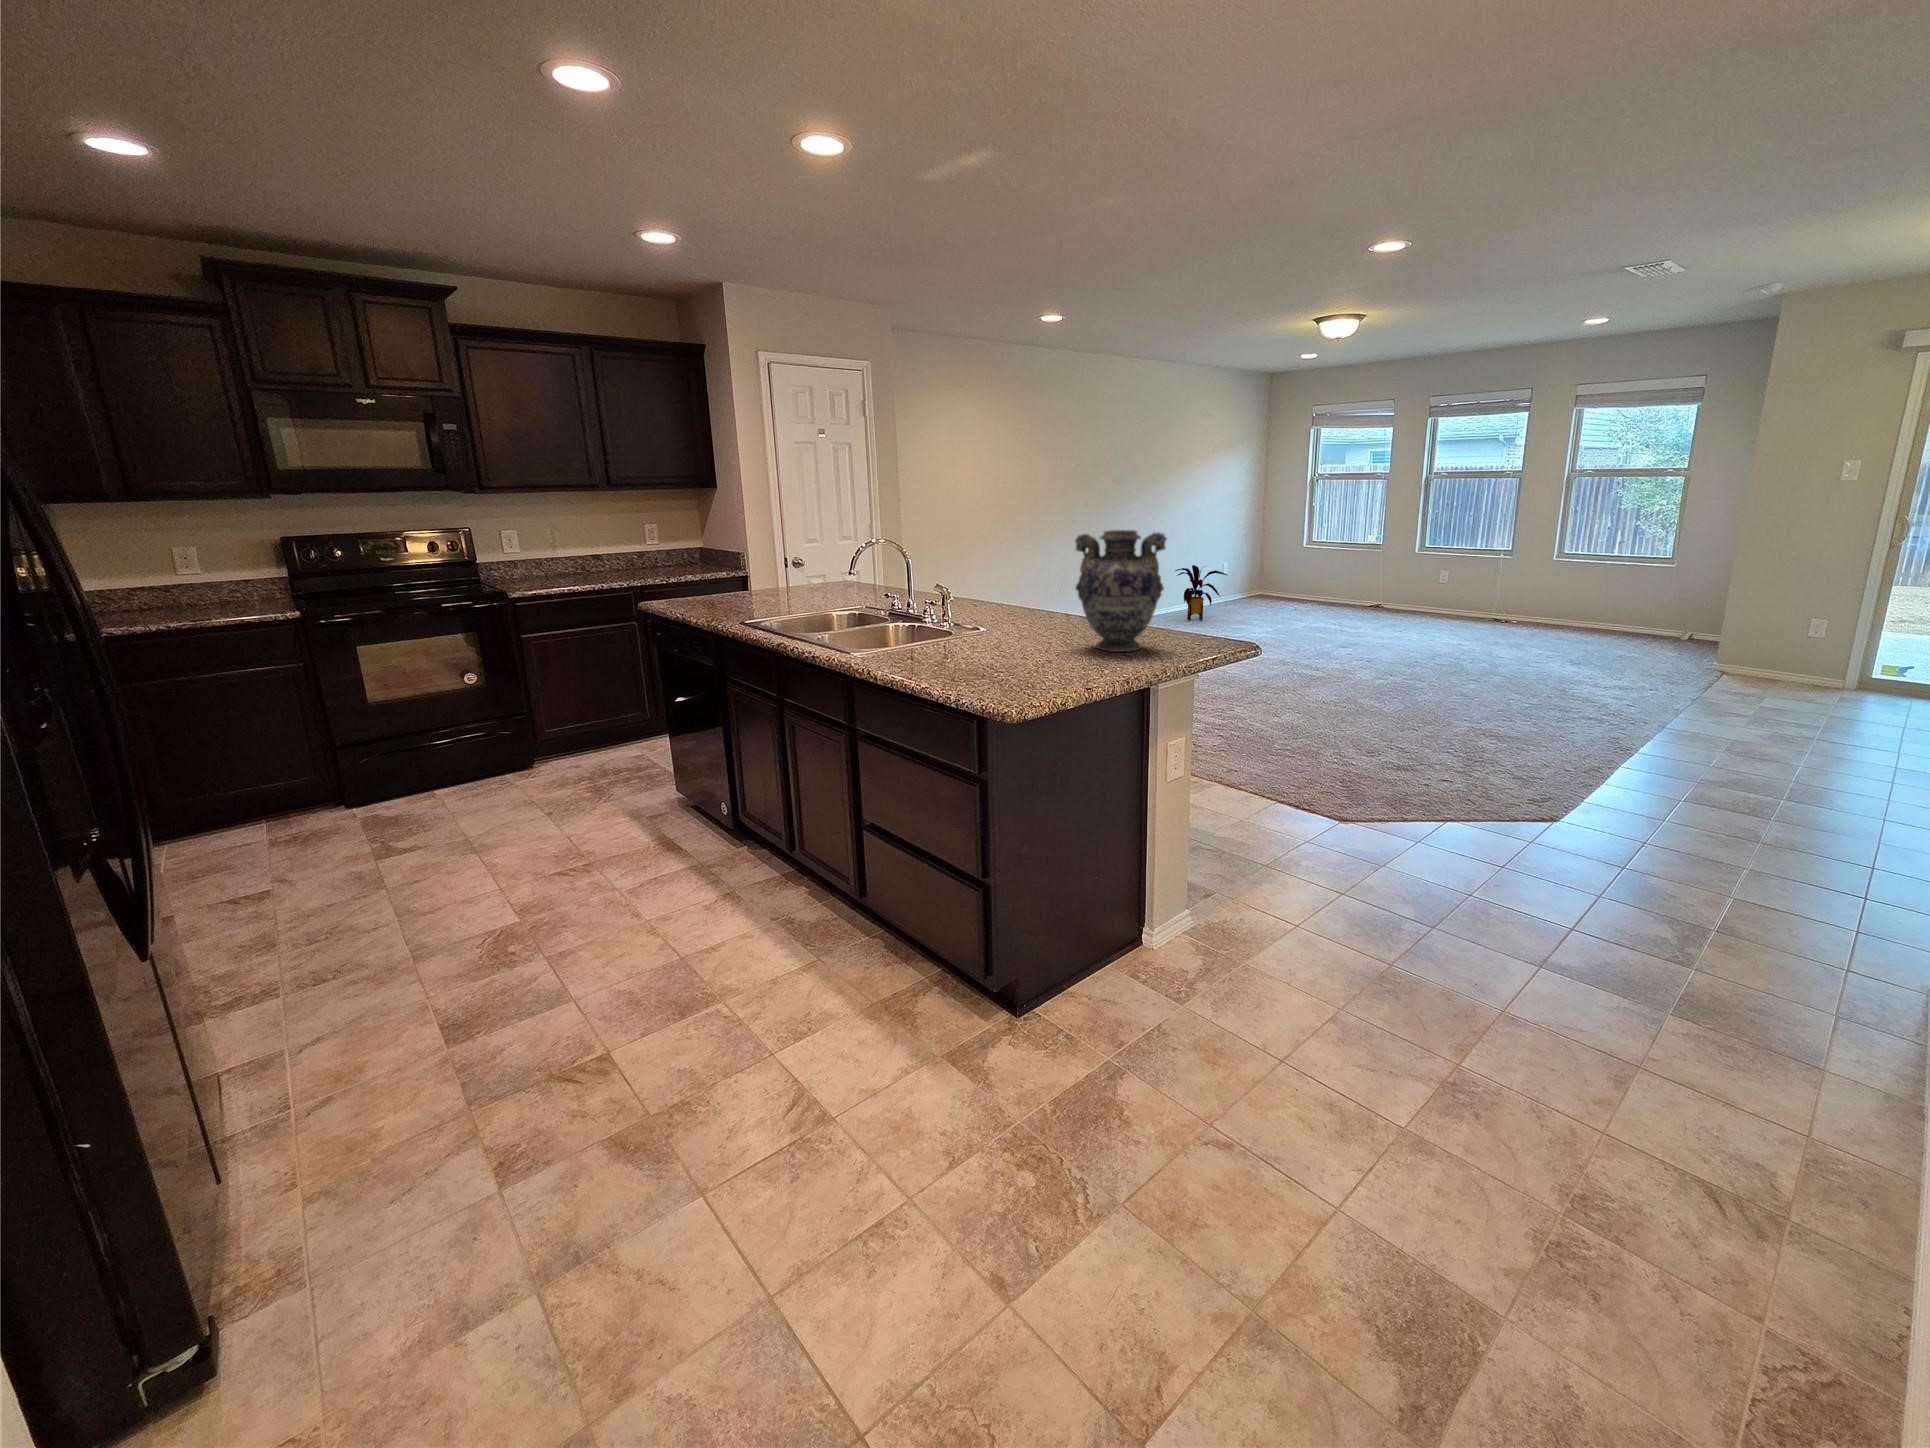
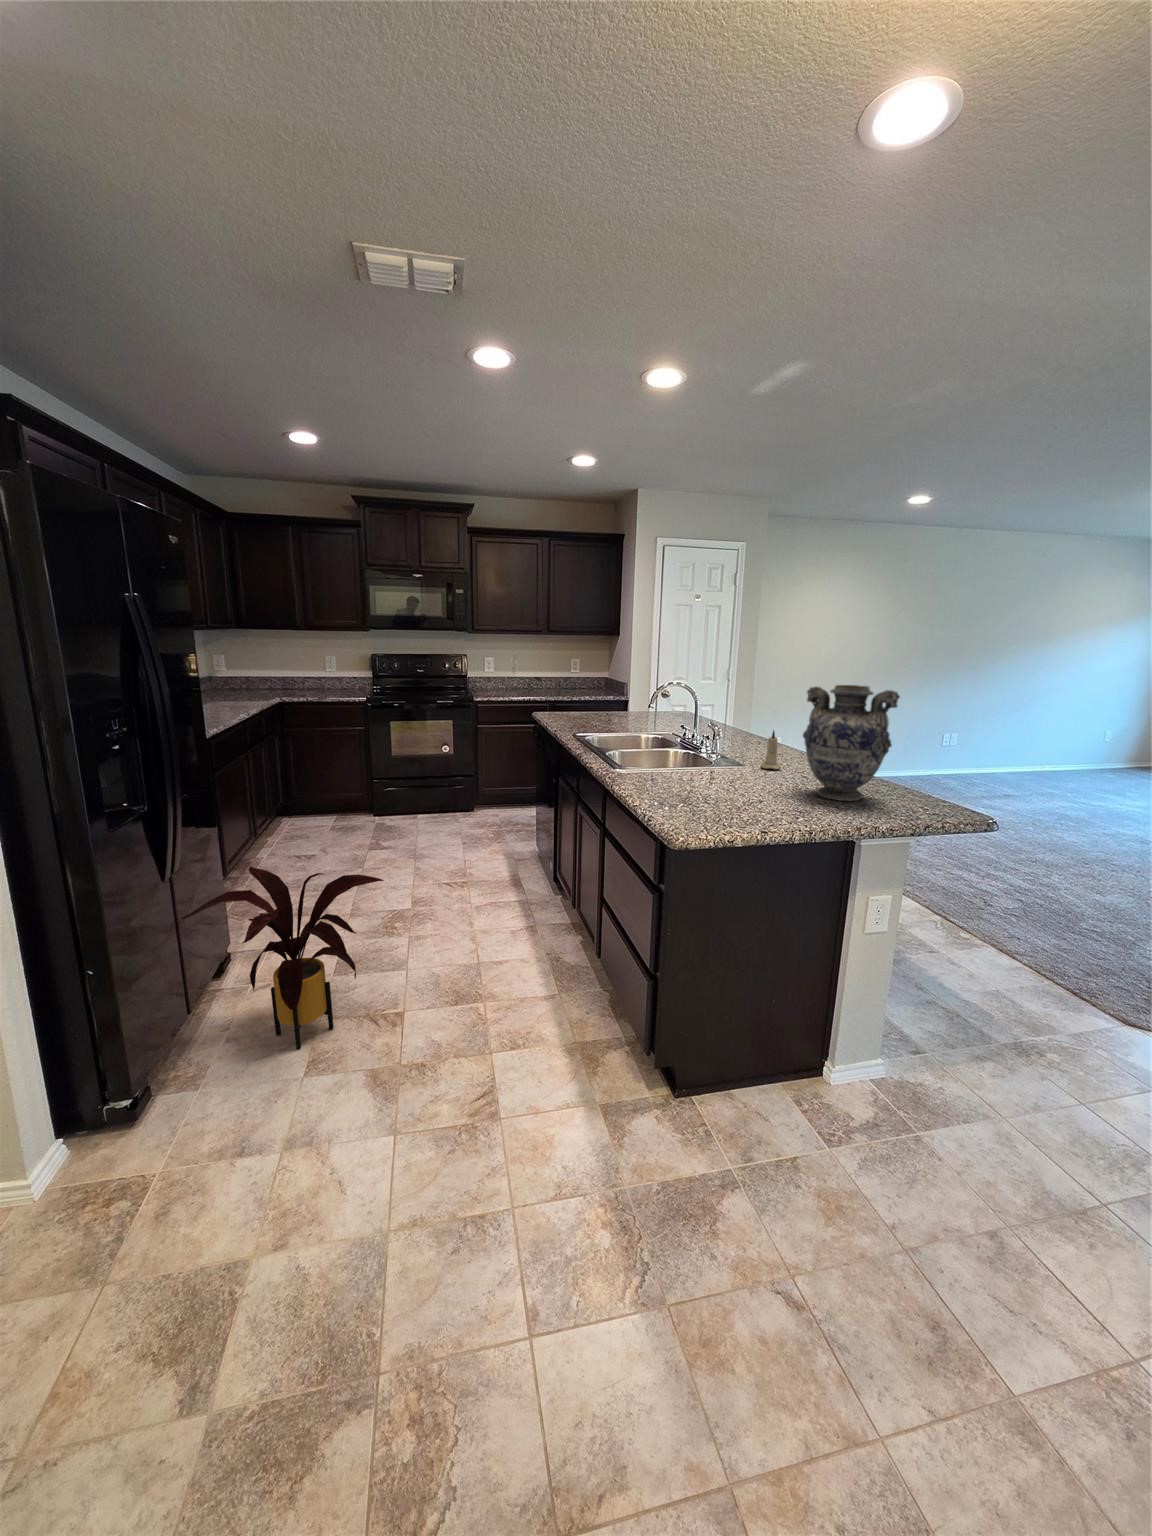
house plant: present [1175,565,1227,621] -> present [181,866,384,1049]
candle: none [1014,588,1037,633] -> present [761,730,781,769]

